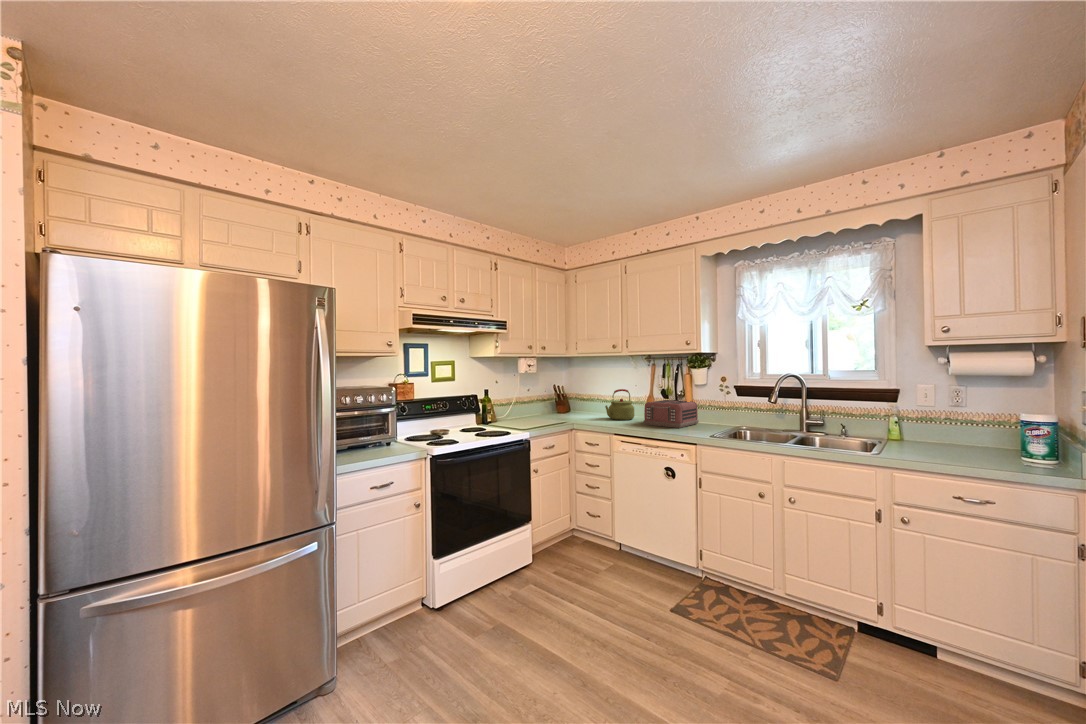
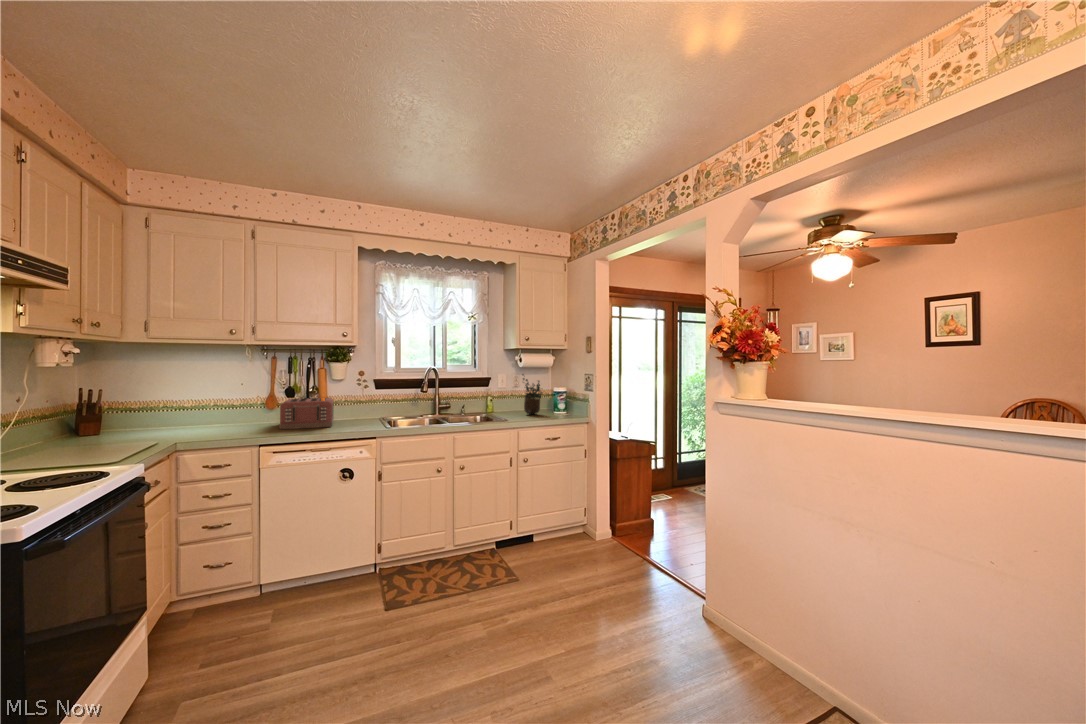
potted plant: none [961,387,1009,458] -> present [522,374,542,414]
kettle: present [605,389,634,420] -> none [206,389,248,431]

